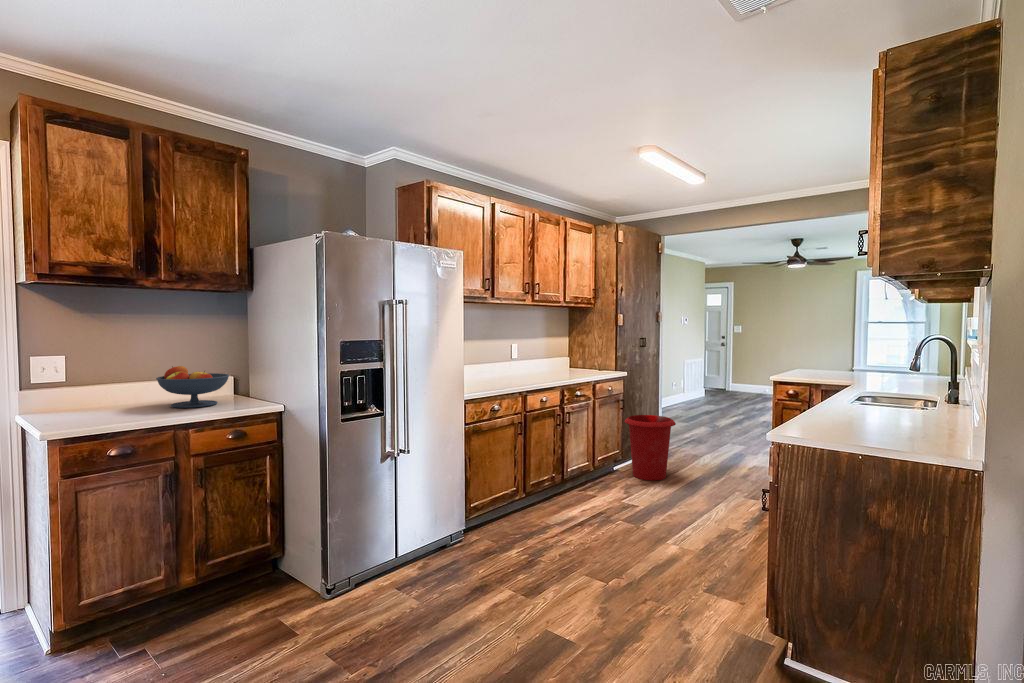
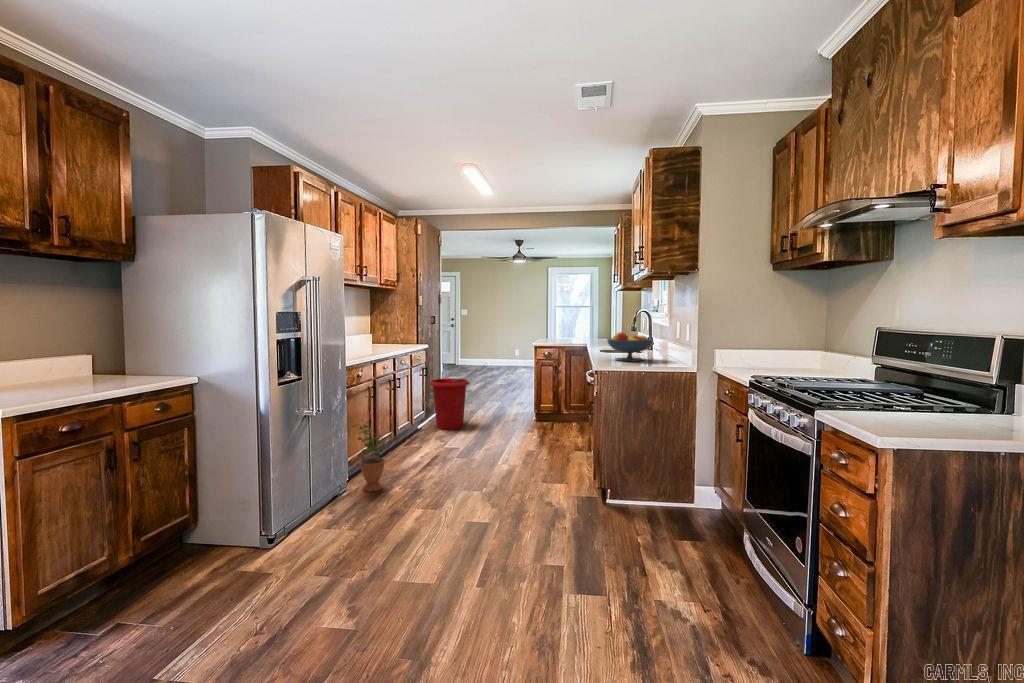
fruit bowl: present [156,366,229,408] -> present [607,332,653,361]
potted plant: none [472,462,505,550] -> present [353,420,386,492]

